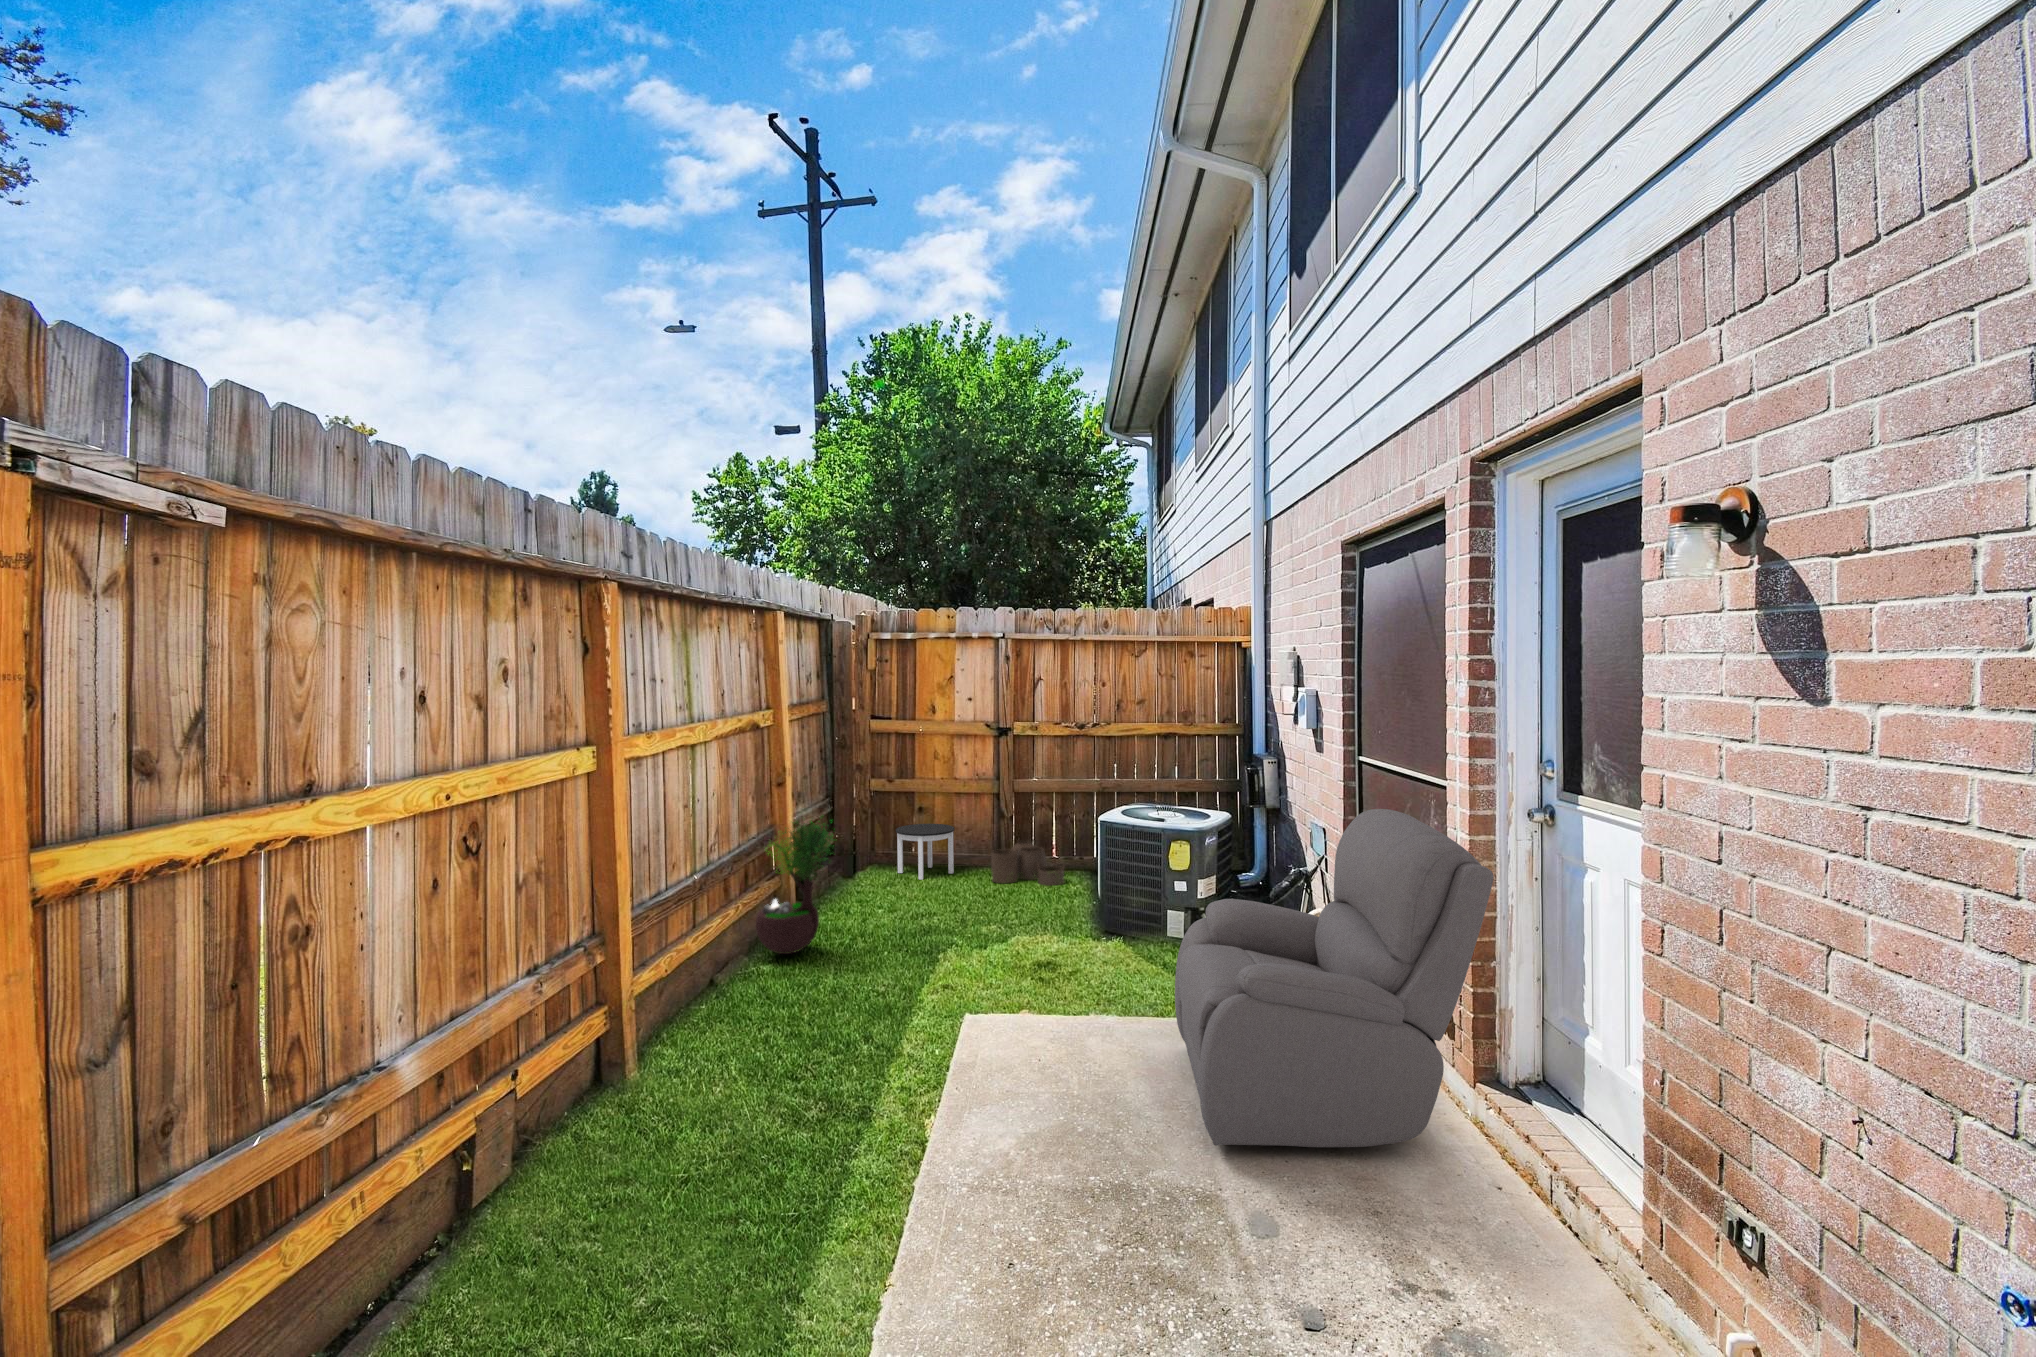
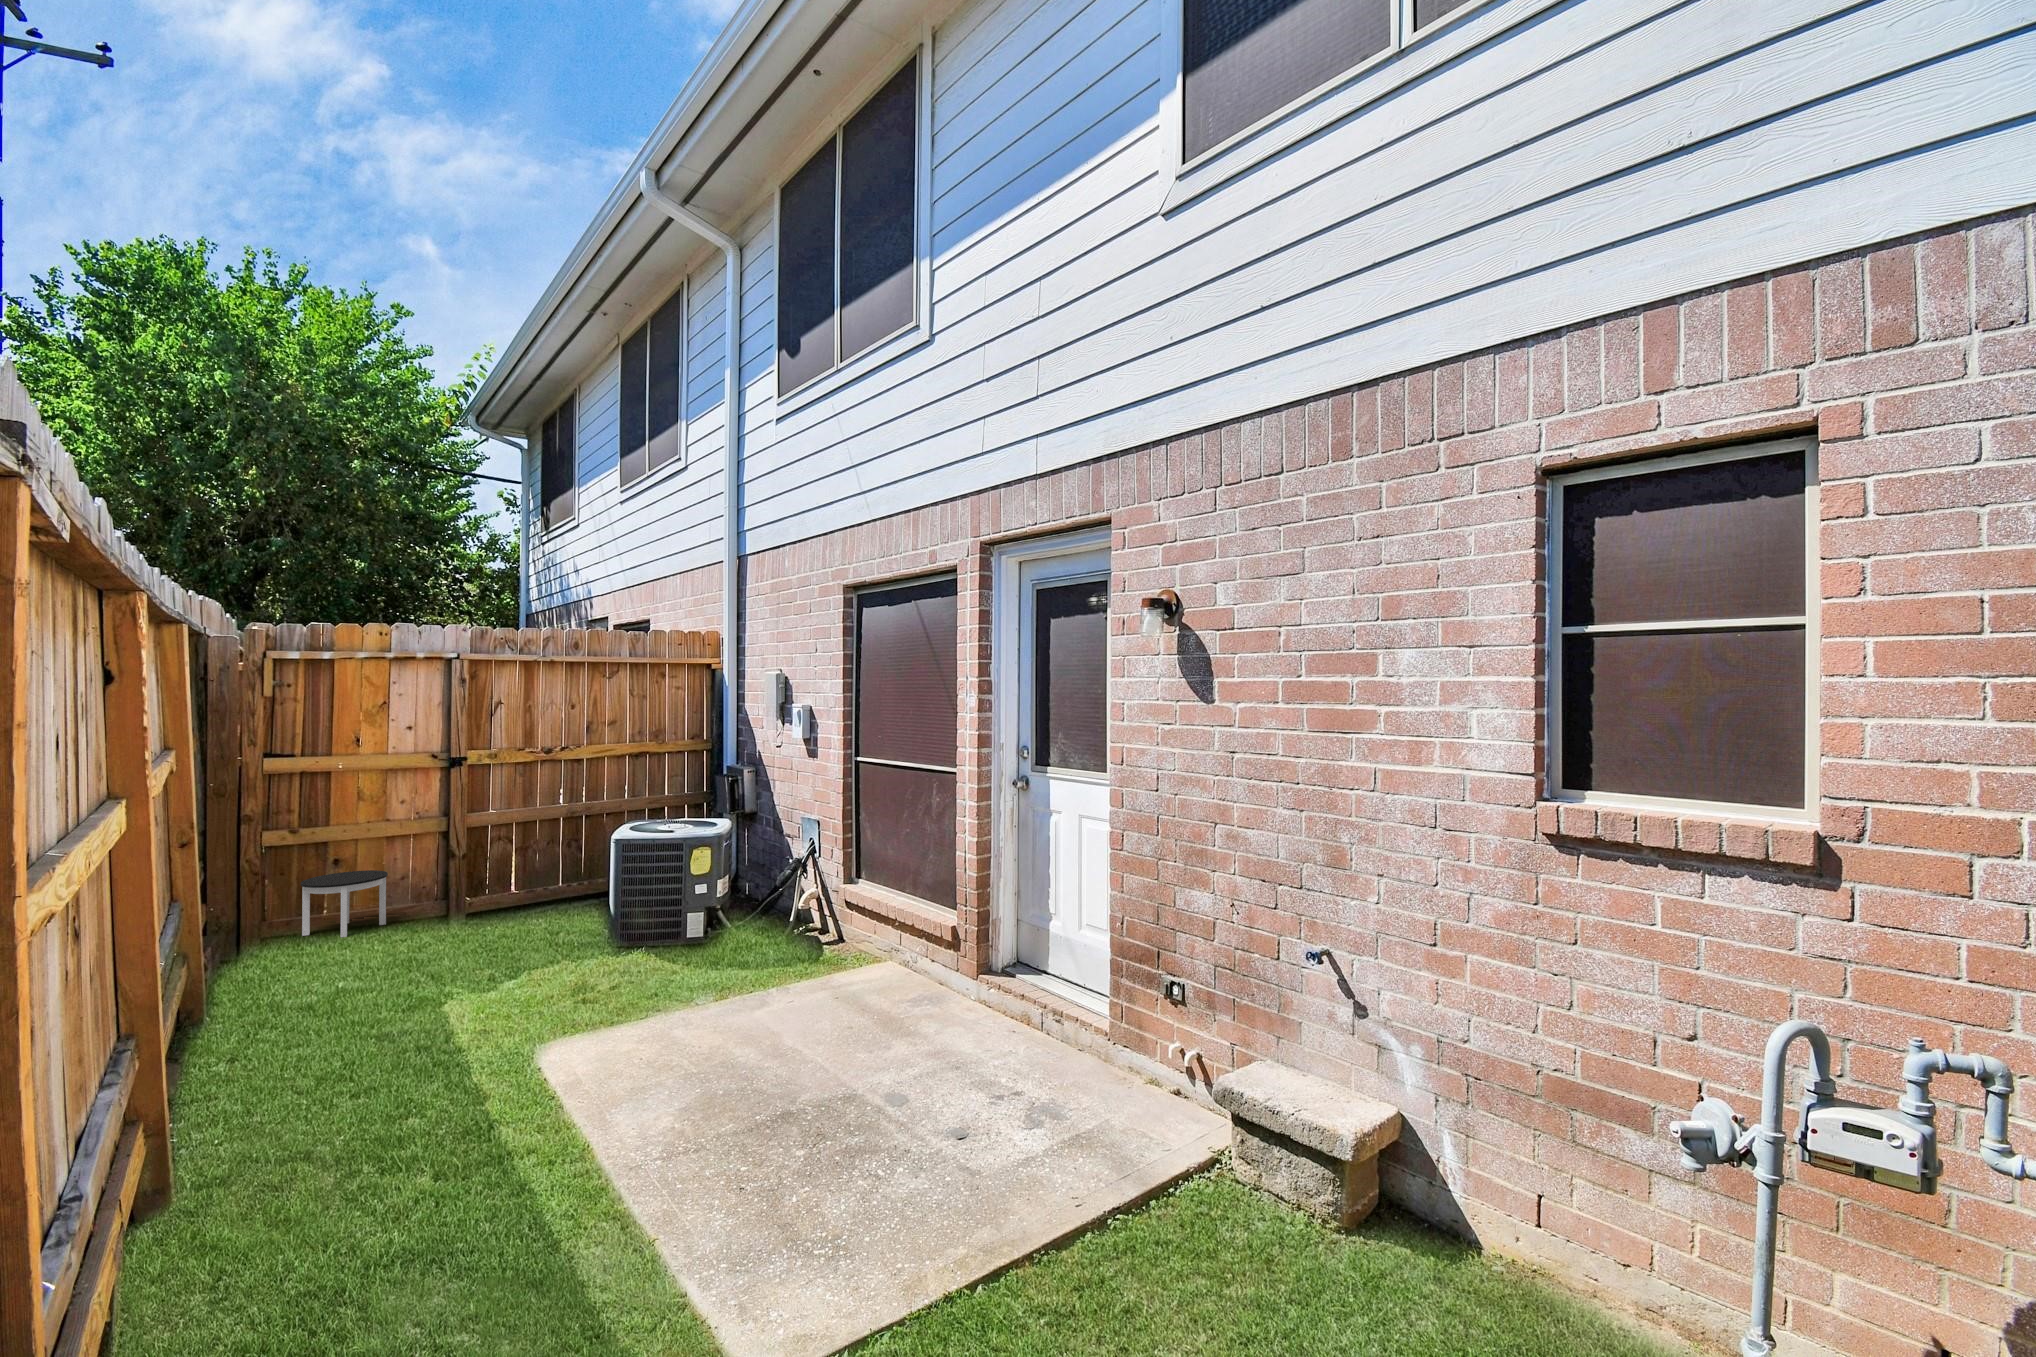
chair: present [1175,809,1494,1147] -> none [753,792,1009,1063]
potted tree: present [756,821,834,954] -> none [153,864,295,1048]
woven basket: present [991,839,1064,885] -> none [445,874,540,924]

